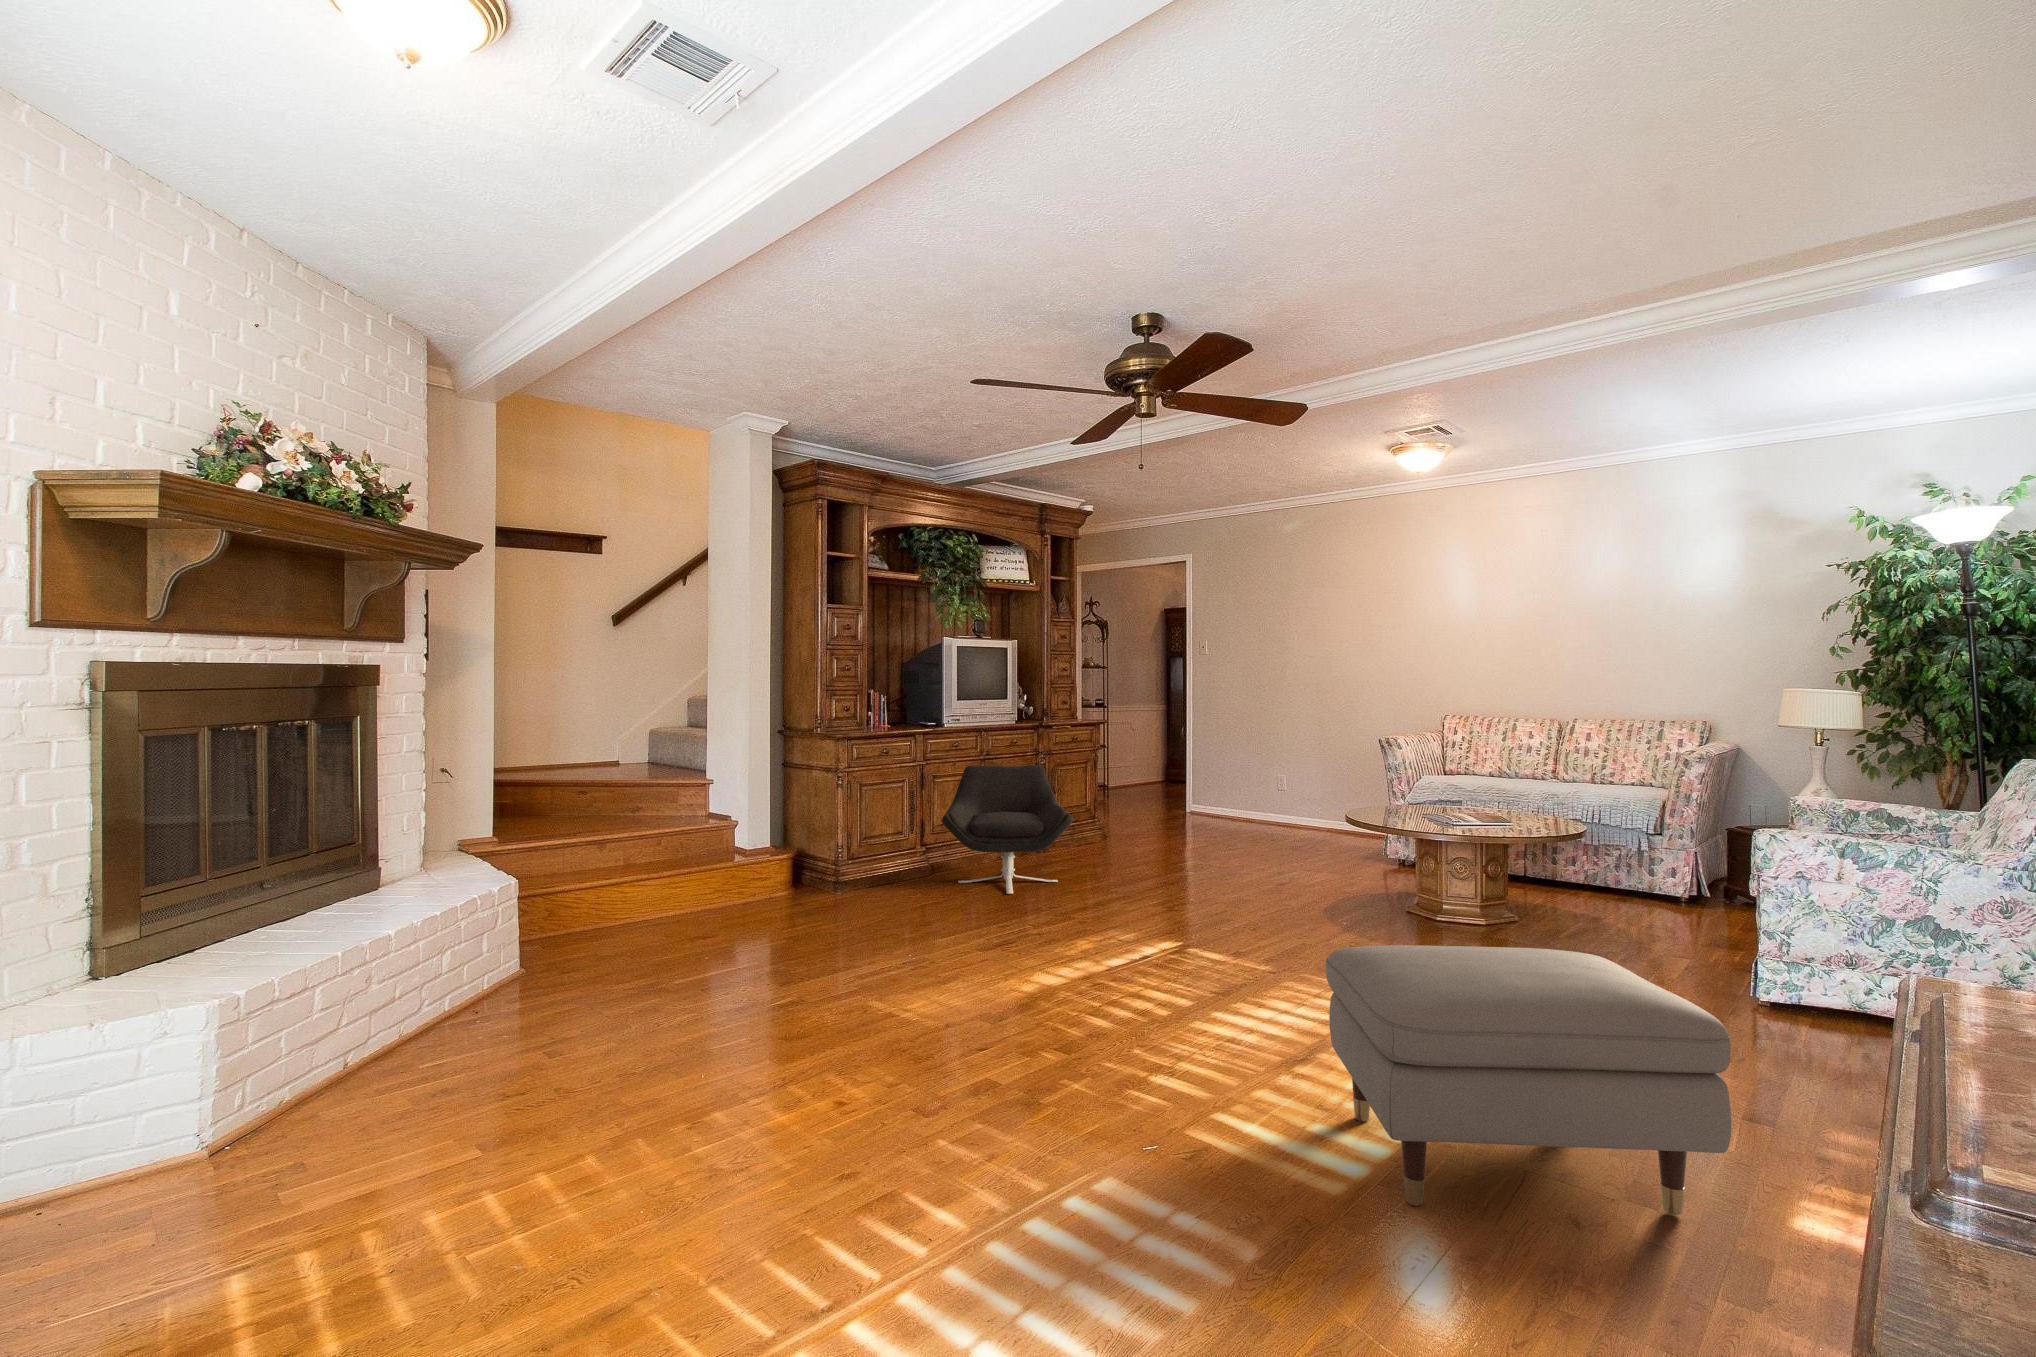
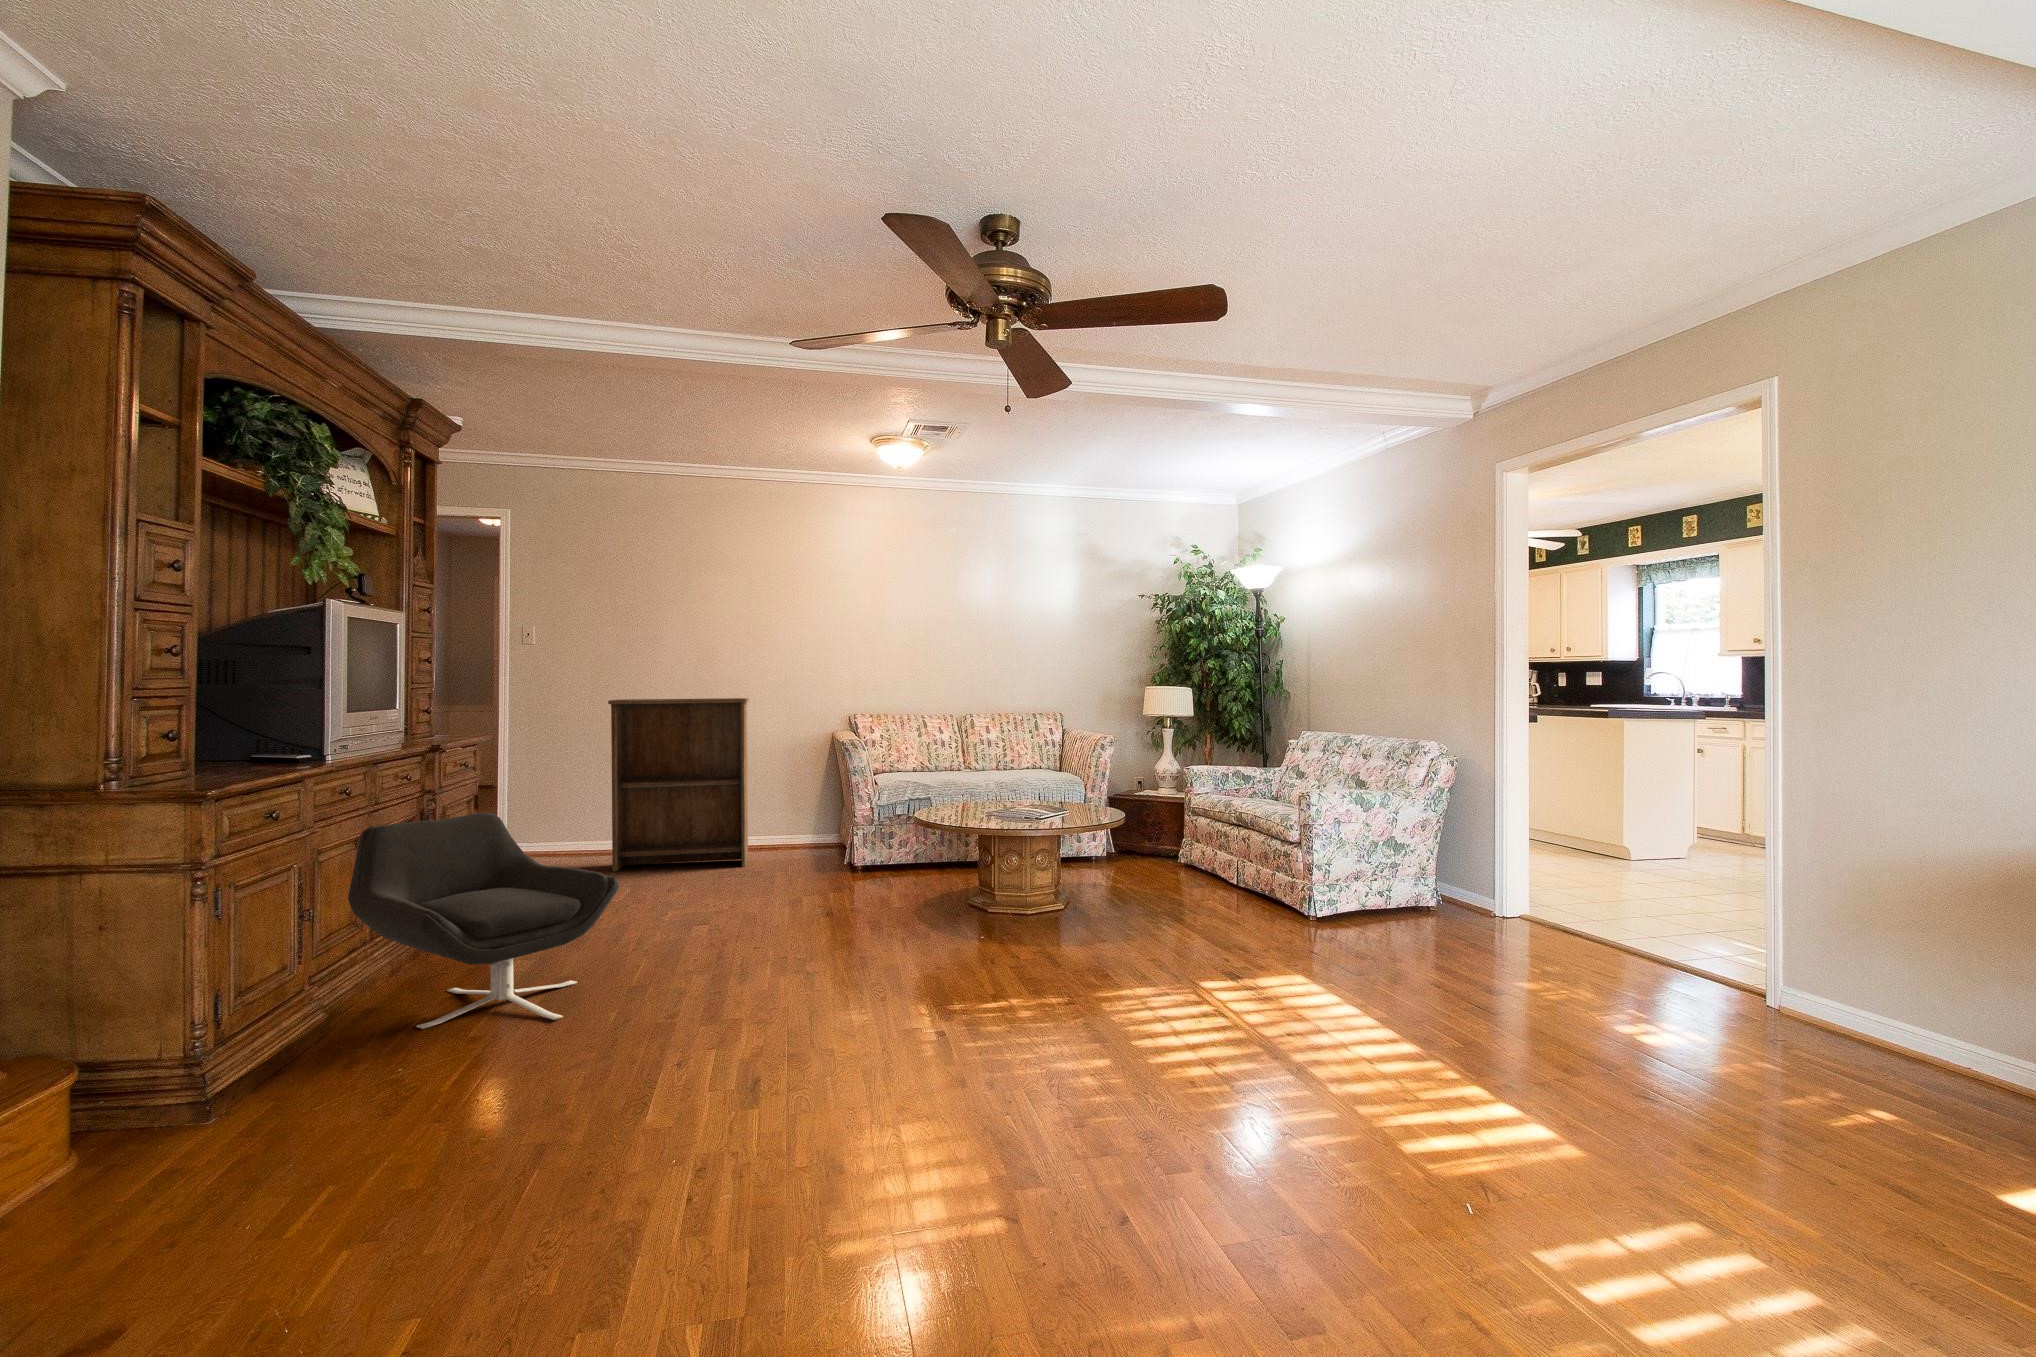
bookshelf: none [1228,696,1345,843] -> present [608,698,749,871]
ottoman: present [1326,945,1731,1215] -> none [1418,898,1693,1148]

